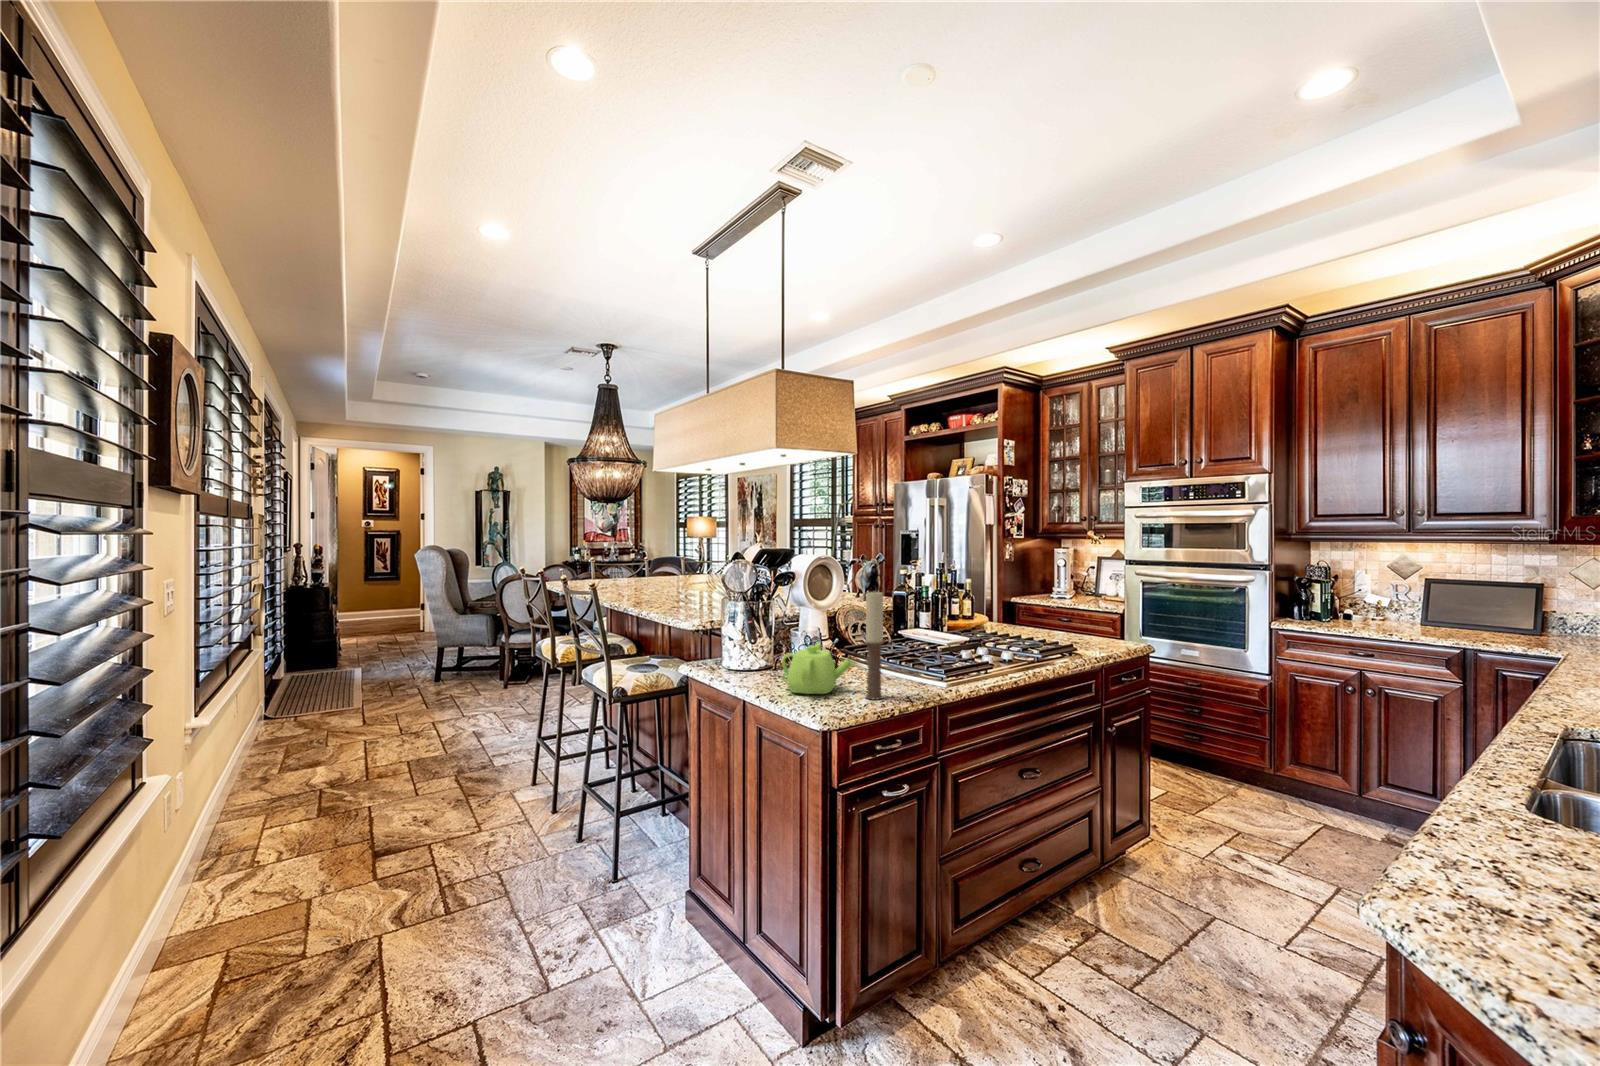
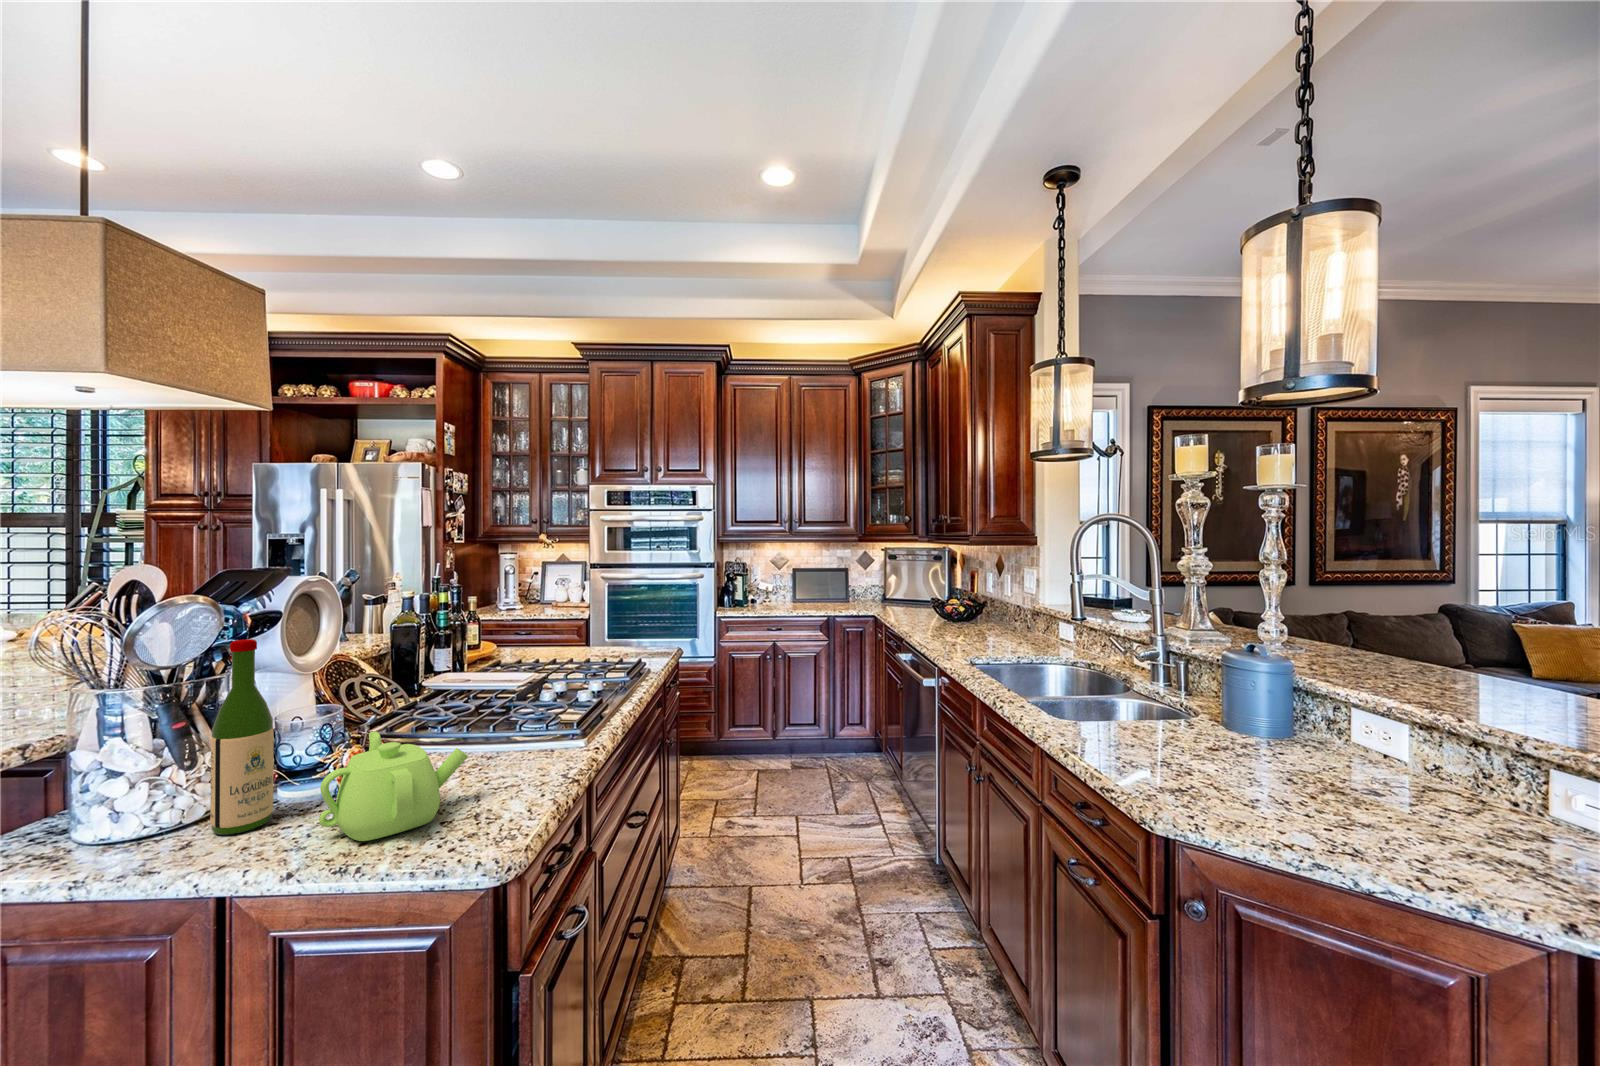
wine bottle: none [755,582,778,678] -> present [210,639,274,835]
candle: present [865,592,884,700] -> none [501,631,533,804]

